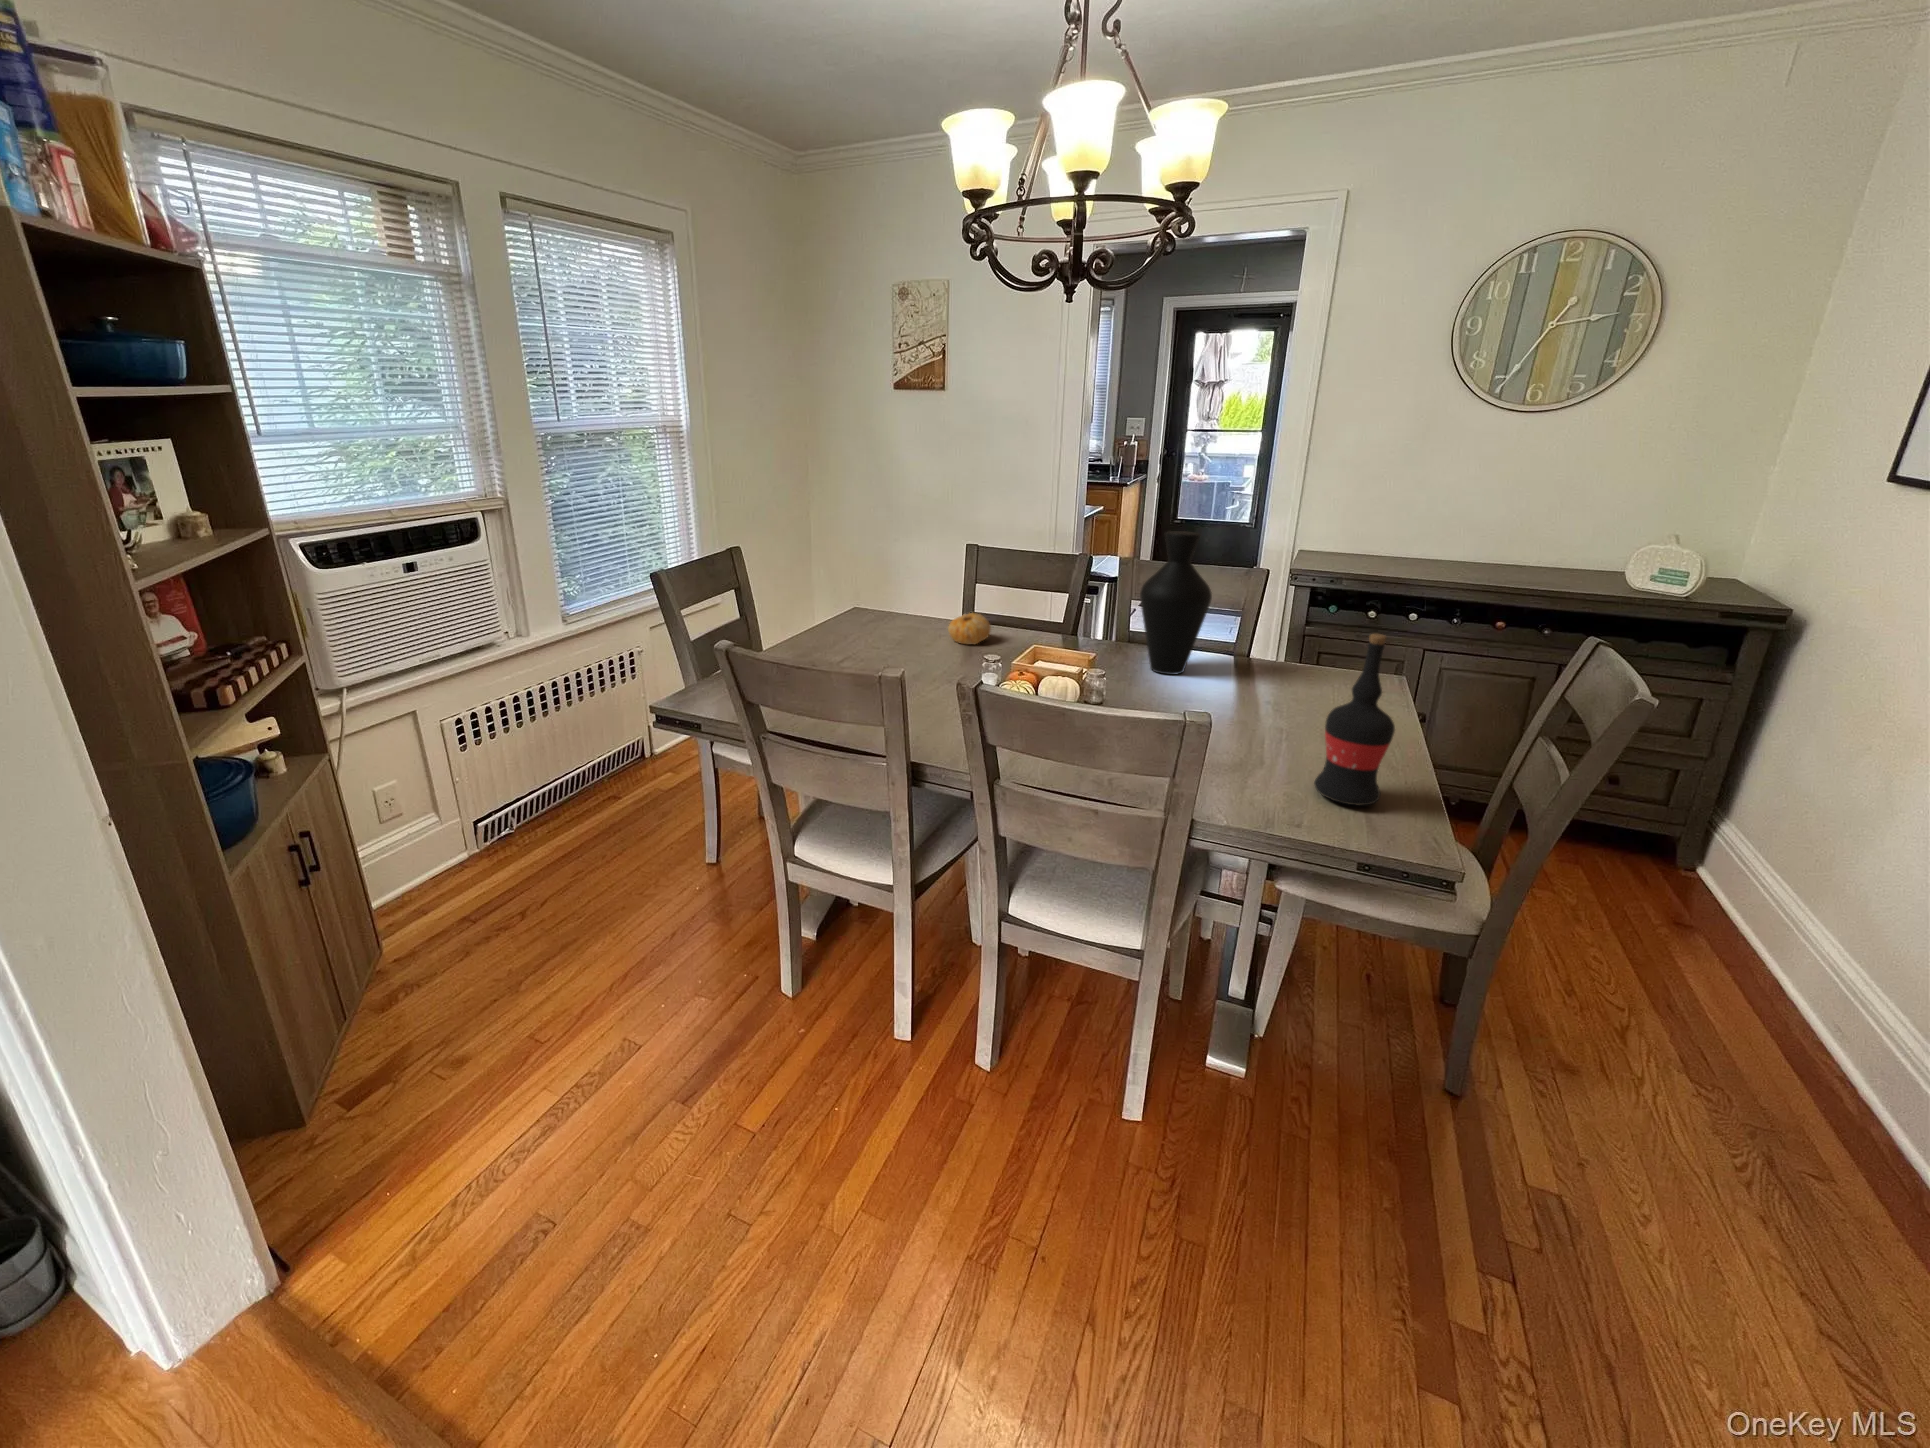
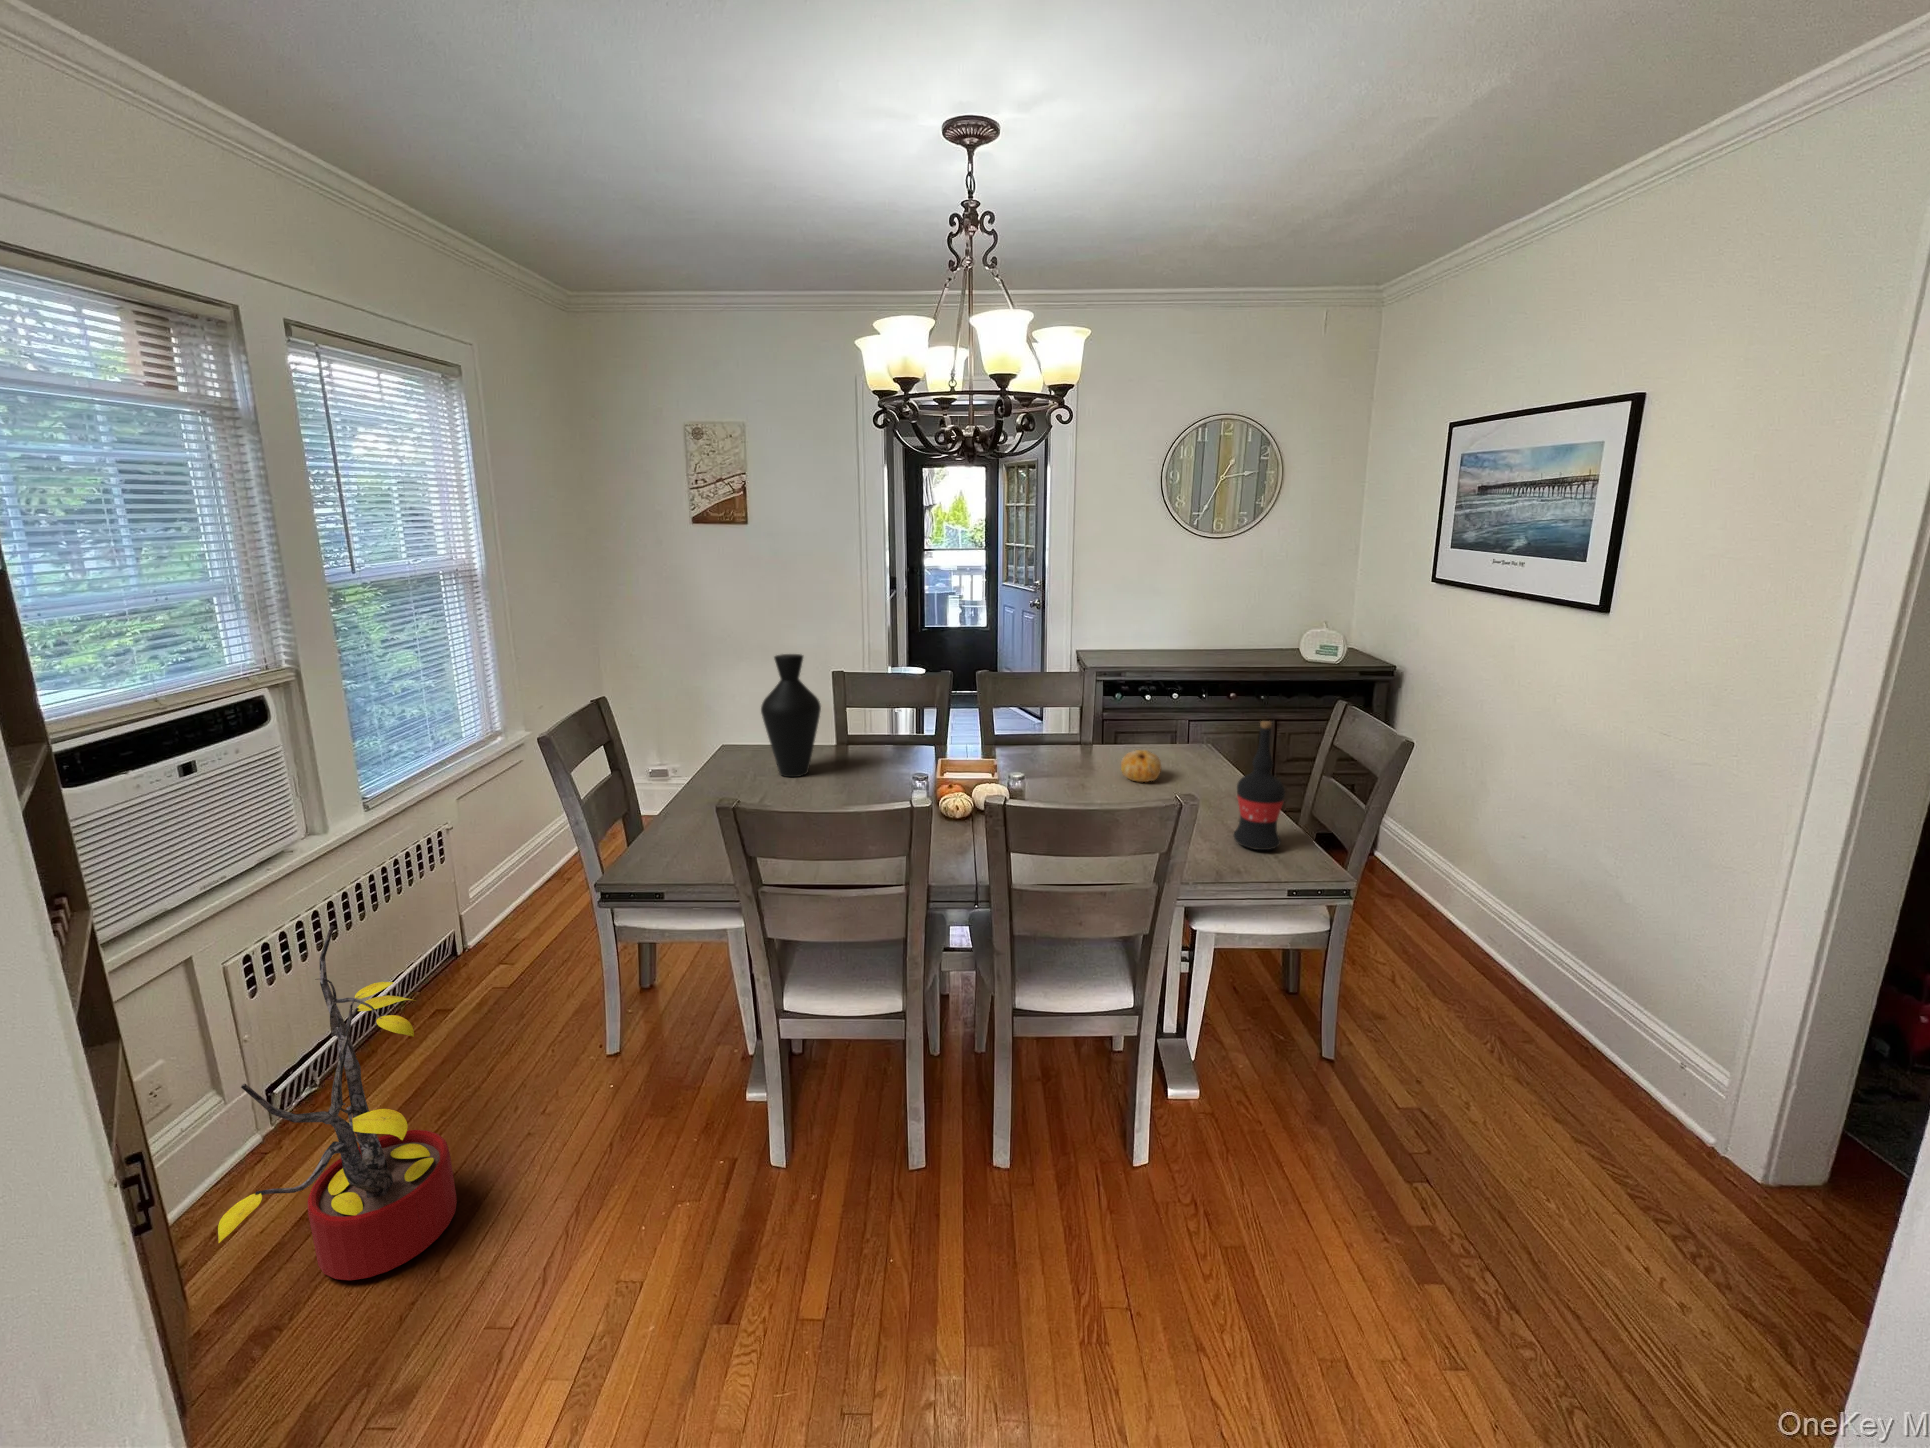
vase: present [1140,531,1212,675] -> present [761,654,821,777]
fruit: present [948,613,991,644] -> present [1121,750,1161,782]
decorative plant: none [340,705,554,973] -> present [218,926,457,1280]

